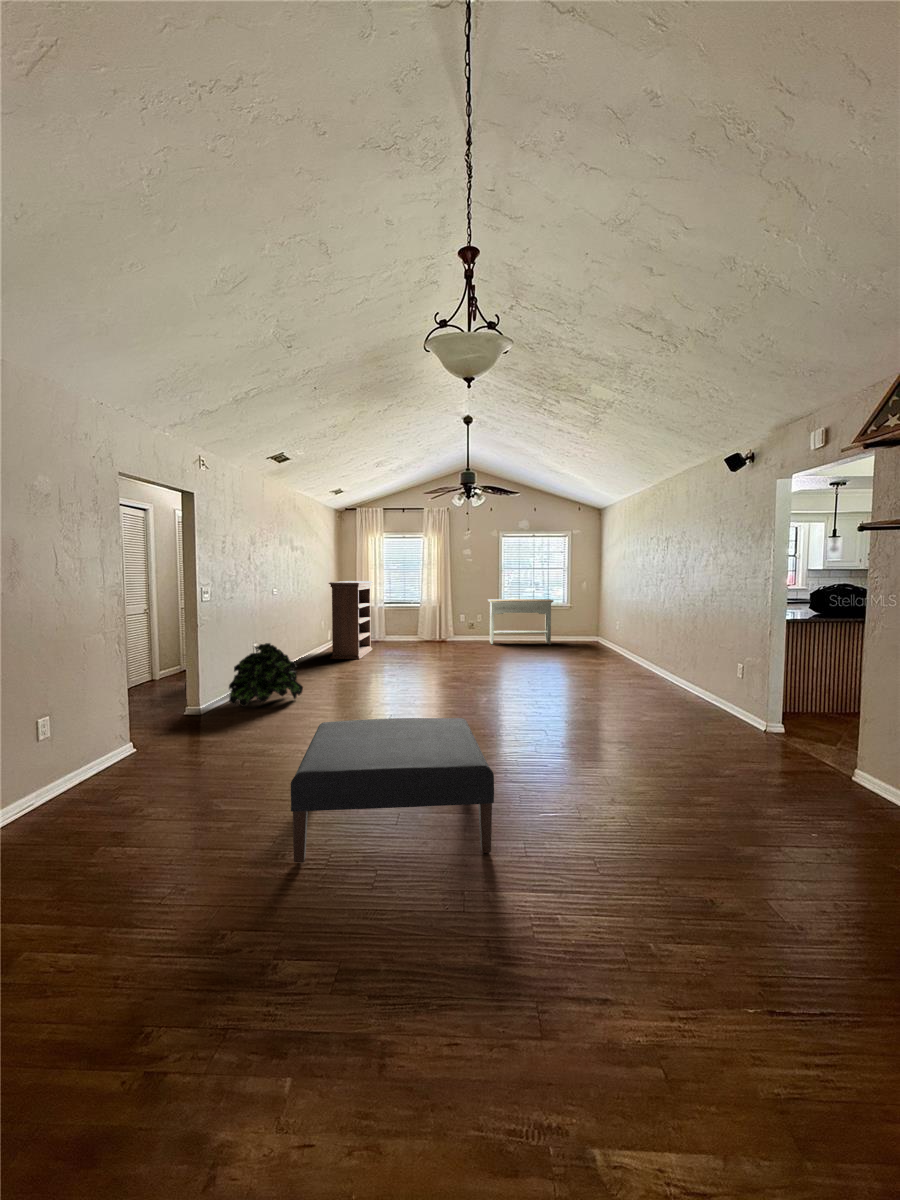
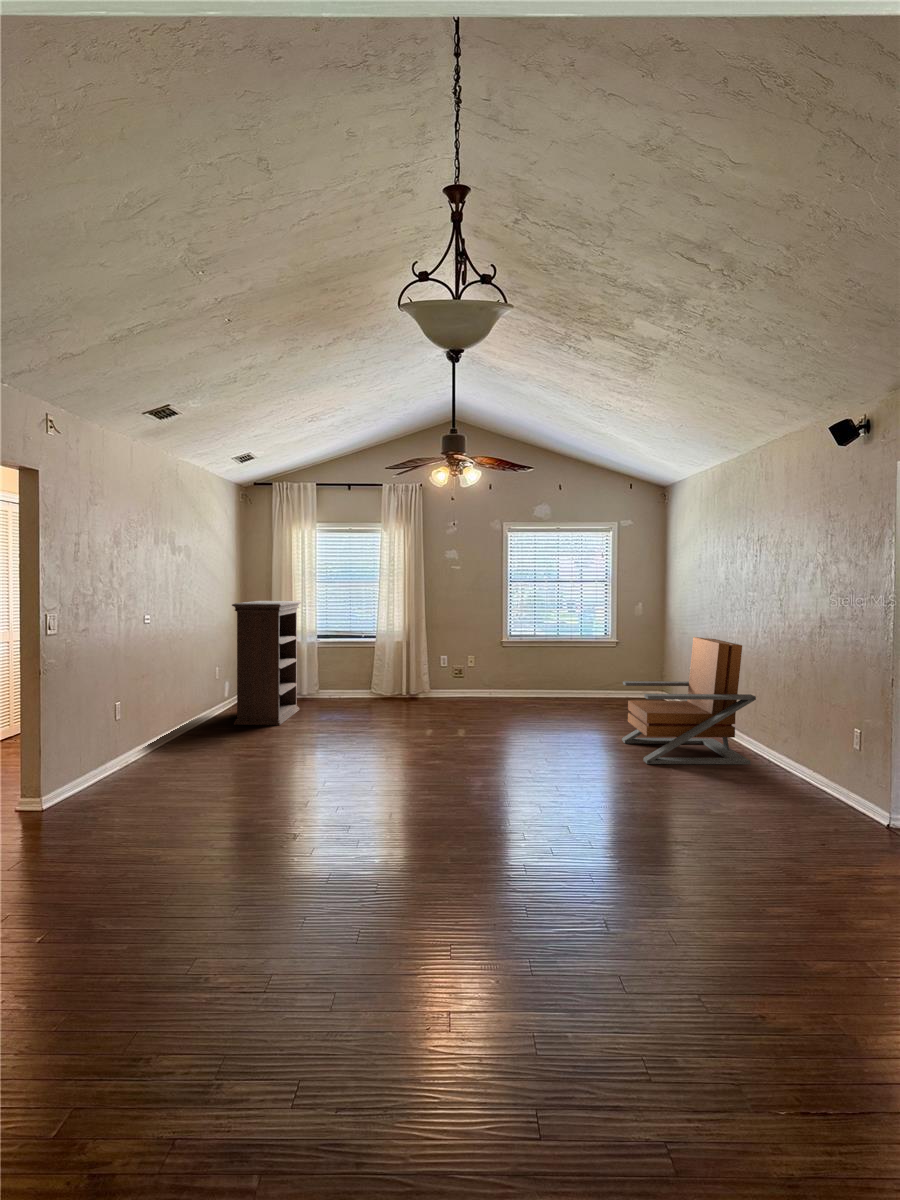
console table: present [488,599,553,645] -> none [483,629,587,701]
lounge chair: none [578,603,668,685] -> present [622,637,756,764]
potted plant: present [229,643,303,707] -> none [83,700,199,800]
ottoman: present [291,718,494,863] -> none [212,809,489,1004]

